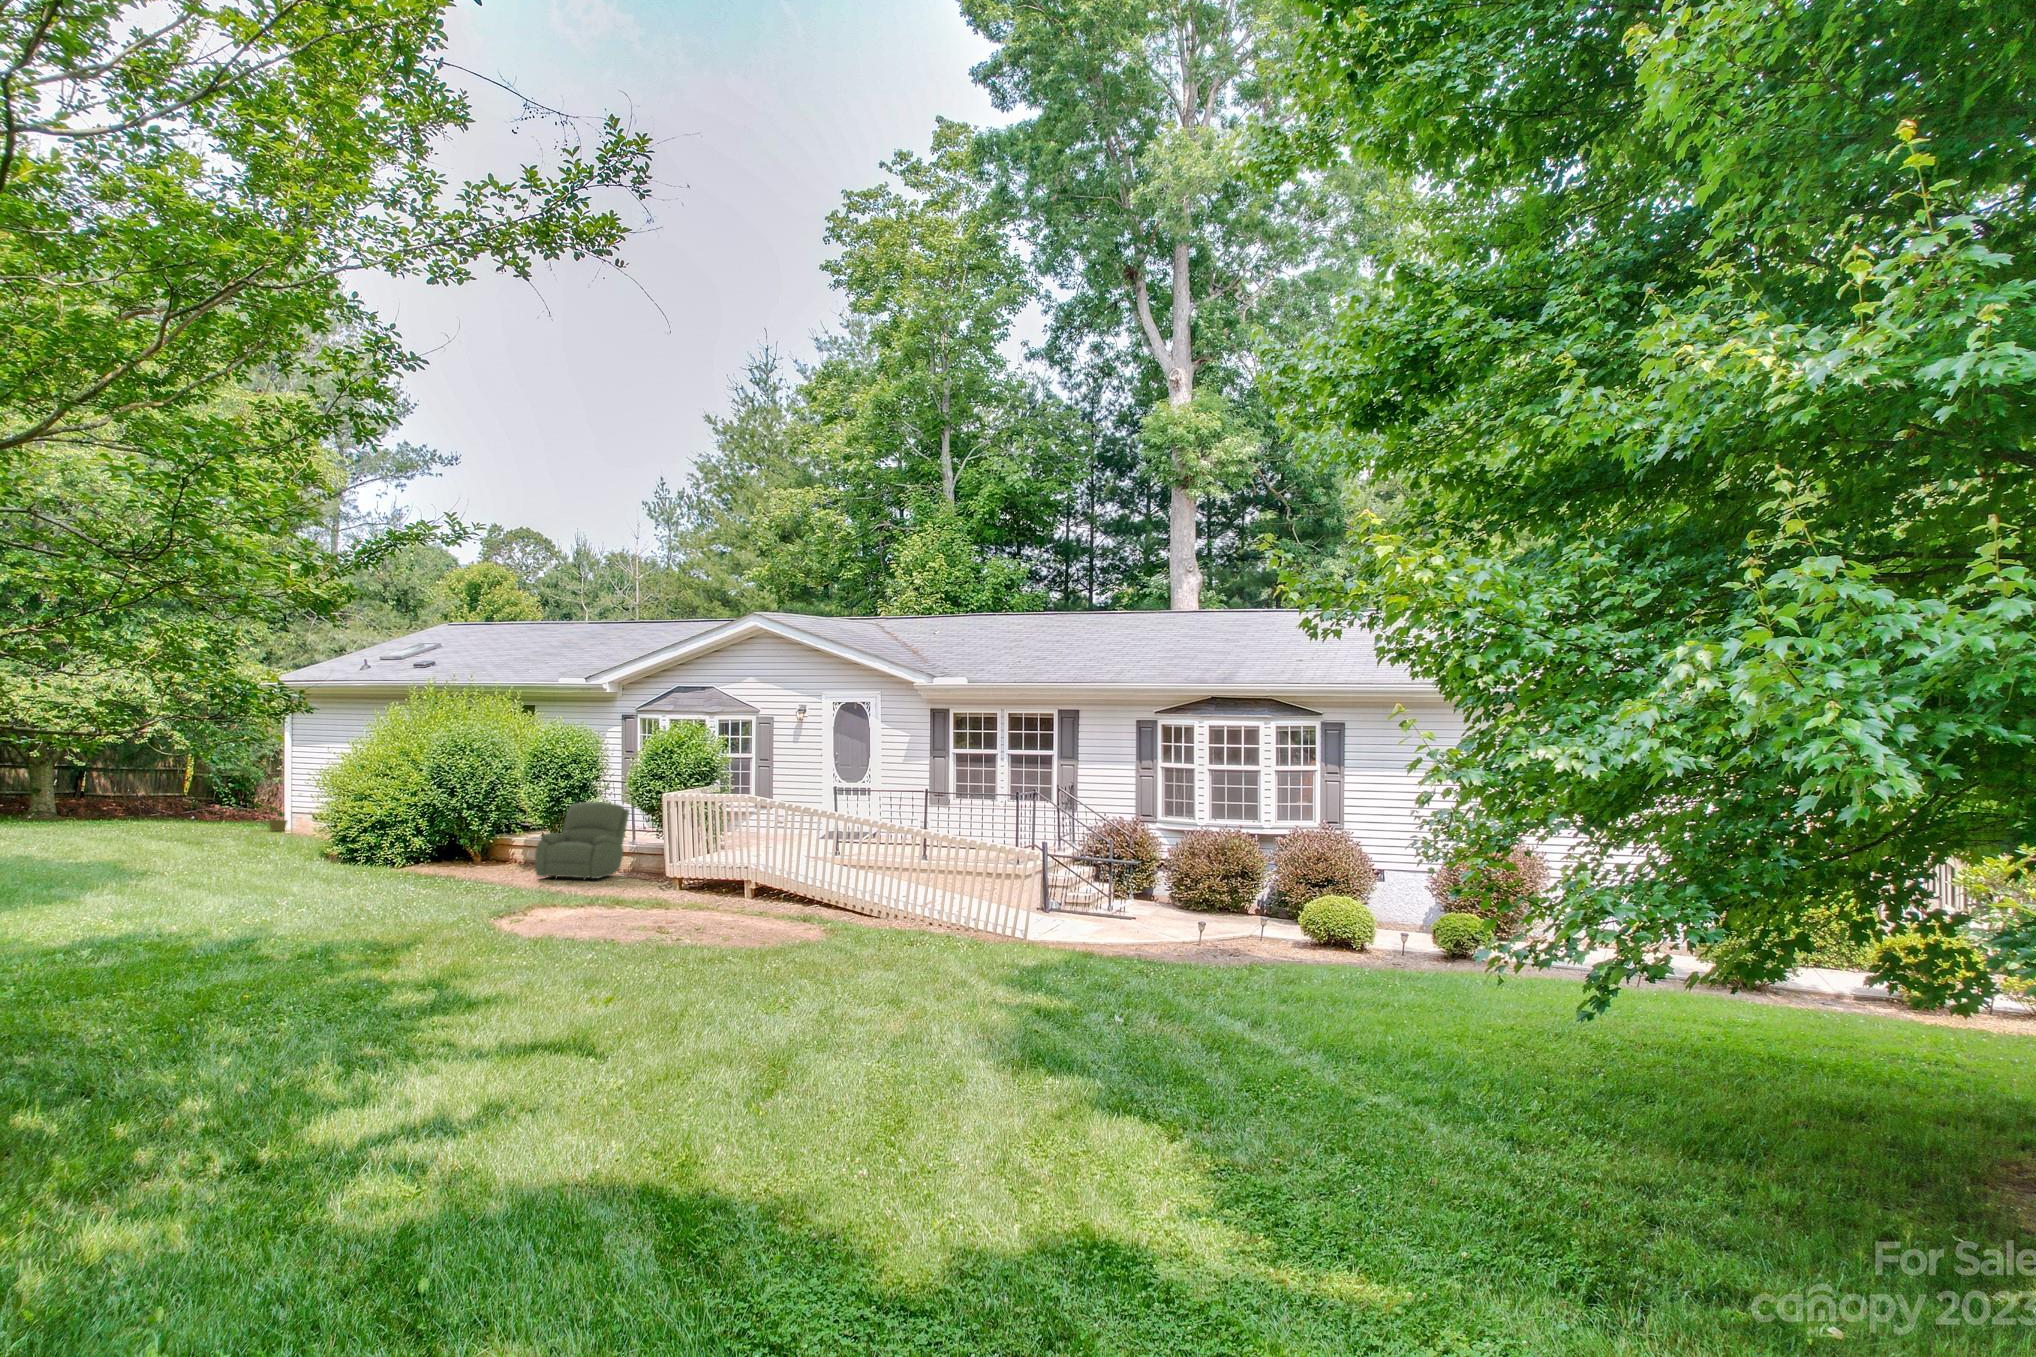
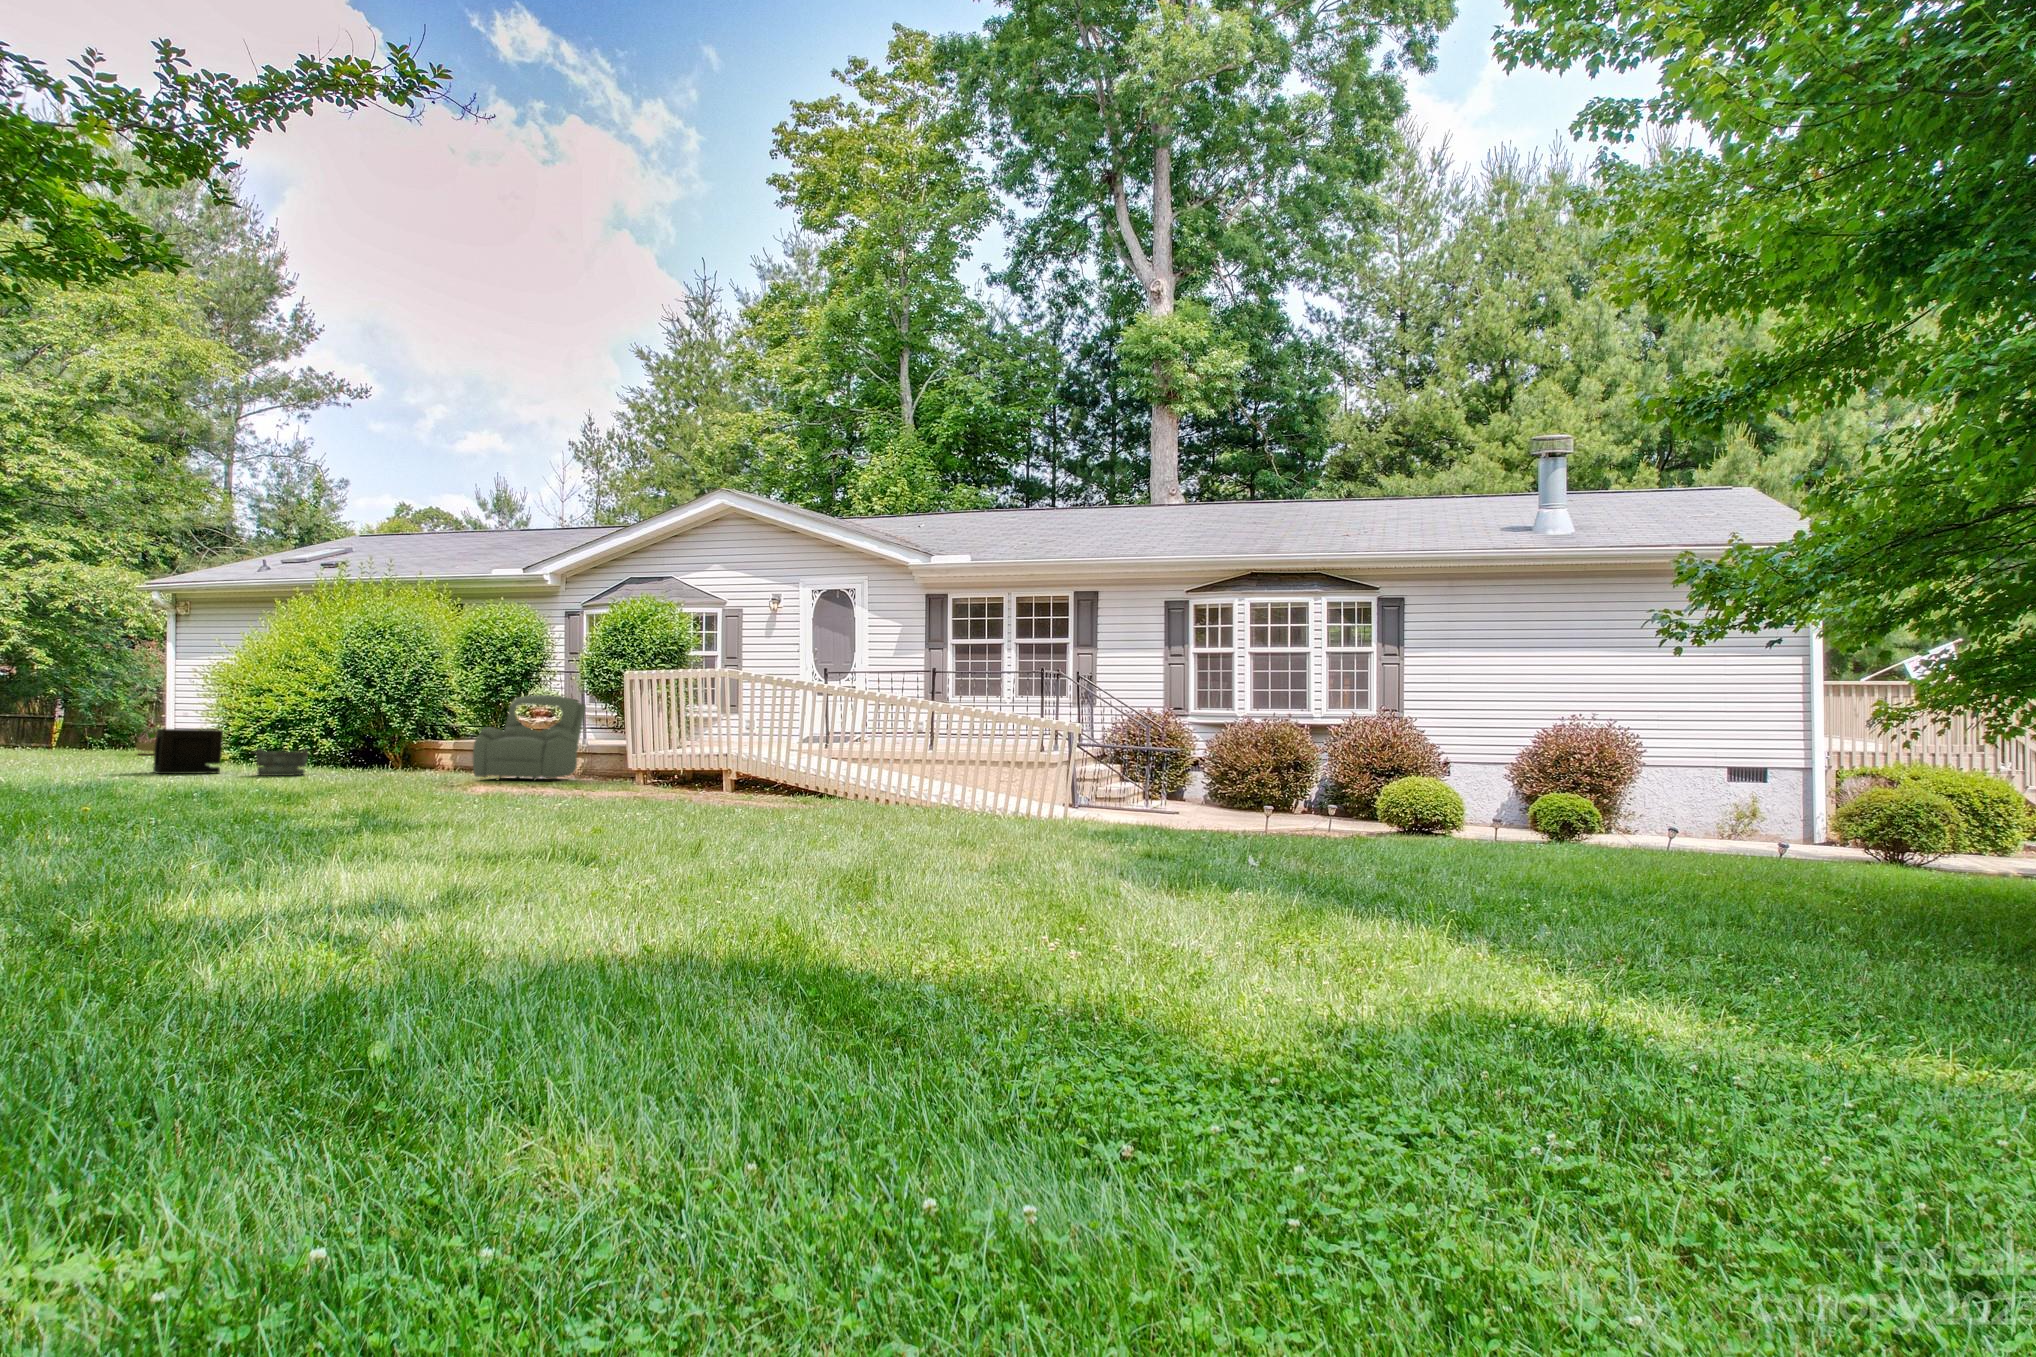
wooden crate: none [287,830,341,871] -> present [153,729,223,774]
bucket: none [362,848,407,873] -> present [254,748,309,776]

